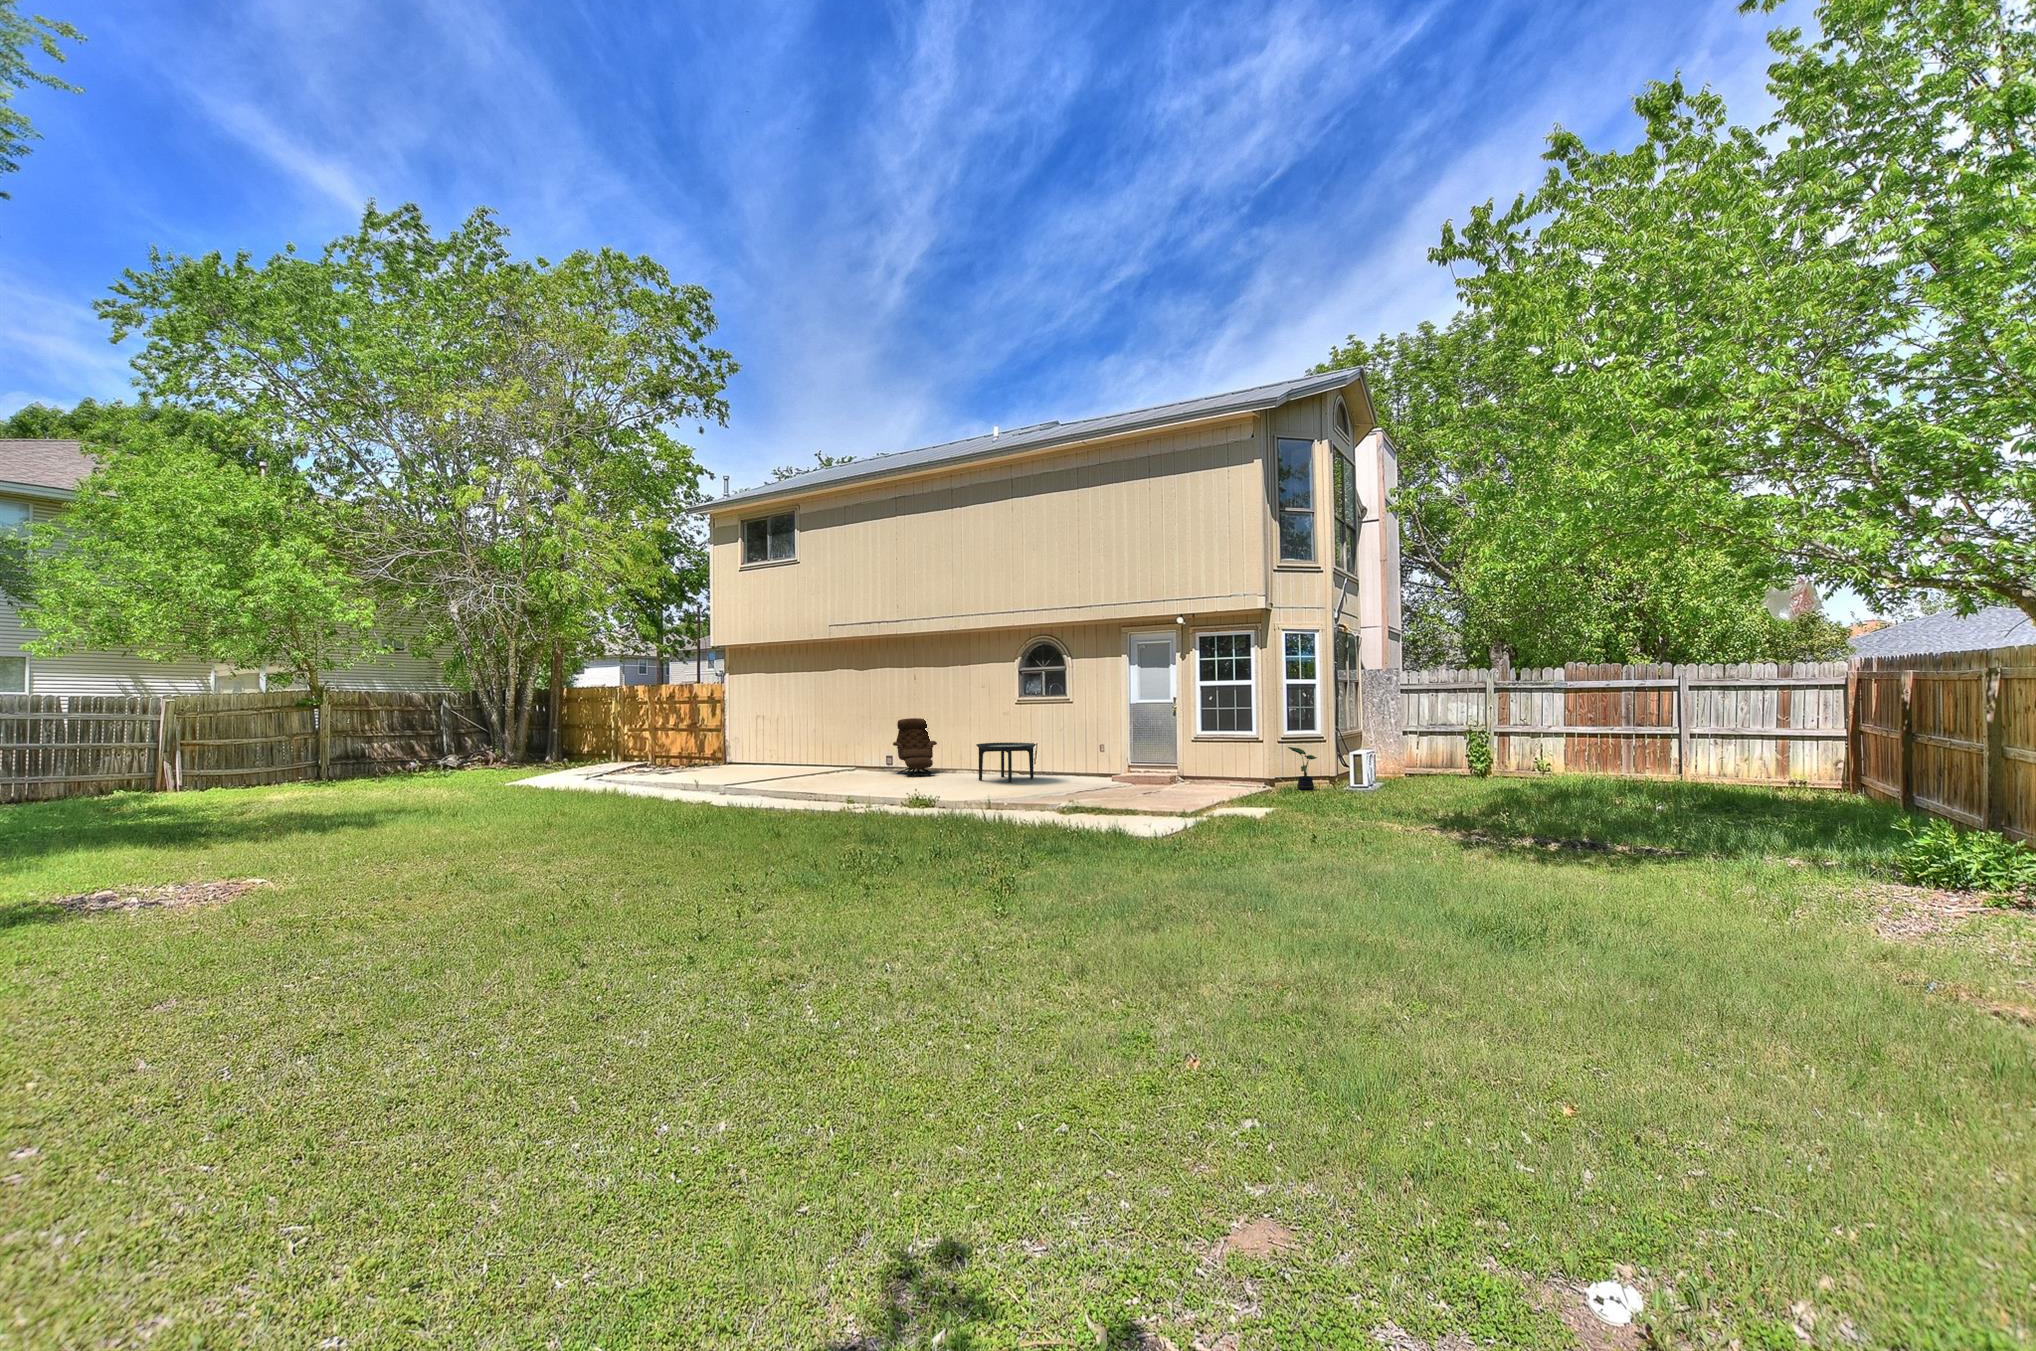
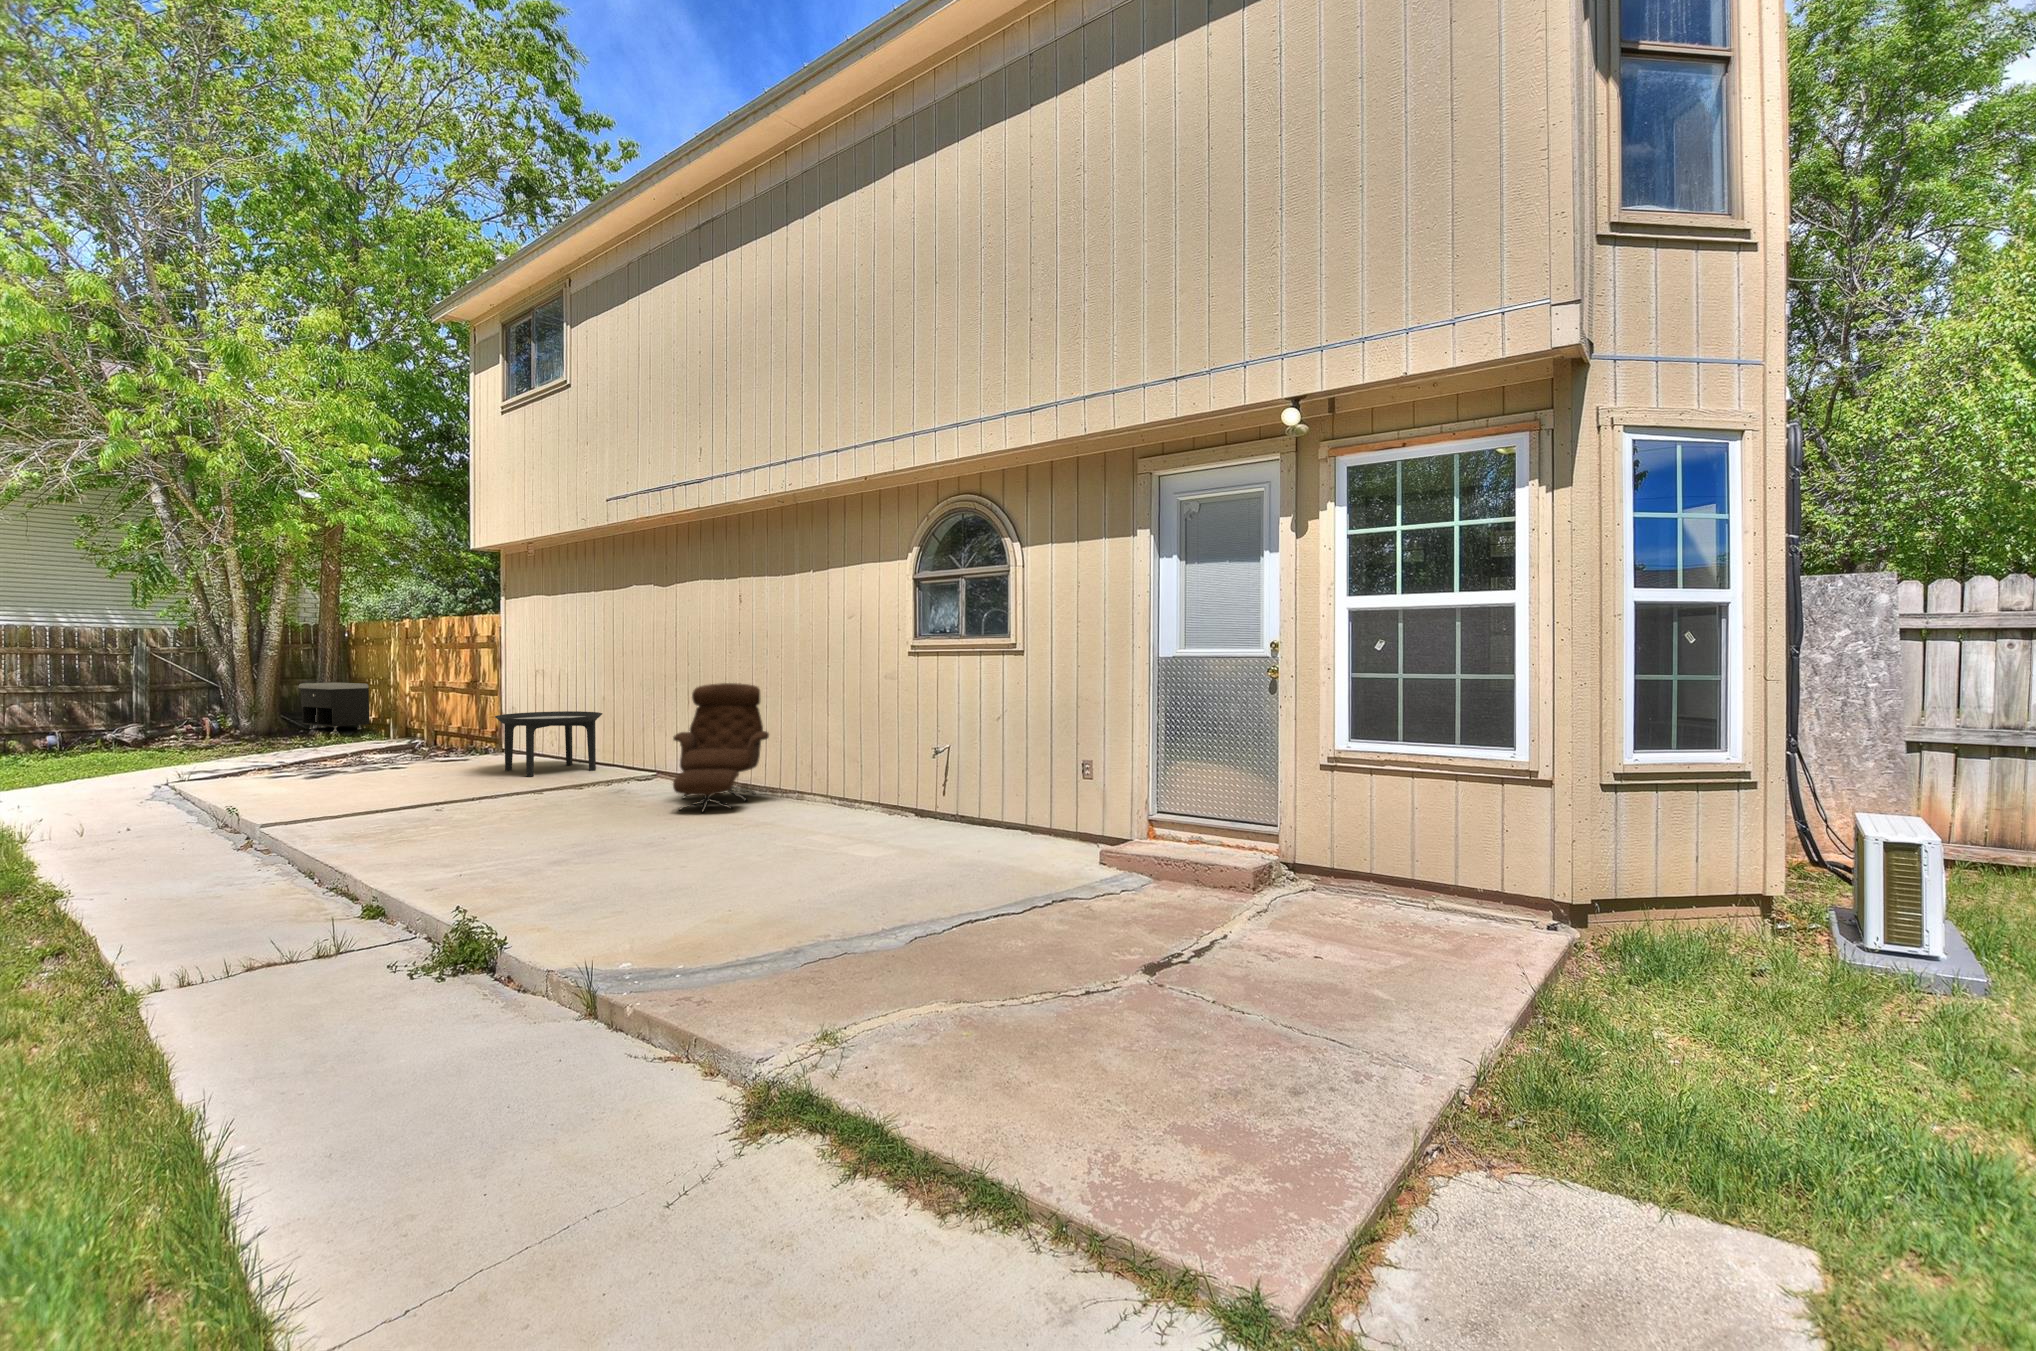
storage bench: none [555,726,601,756] -> present [299,682,369,731]
round table: present [976,742,1036,782] -> present [495,711,602,777]
potted plant: present [1288,747,1317,790] -> none [1631,803,1746,954]

